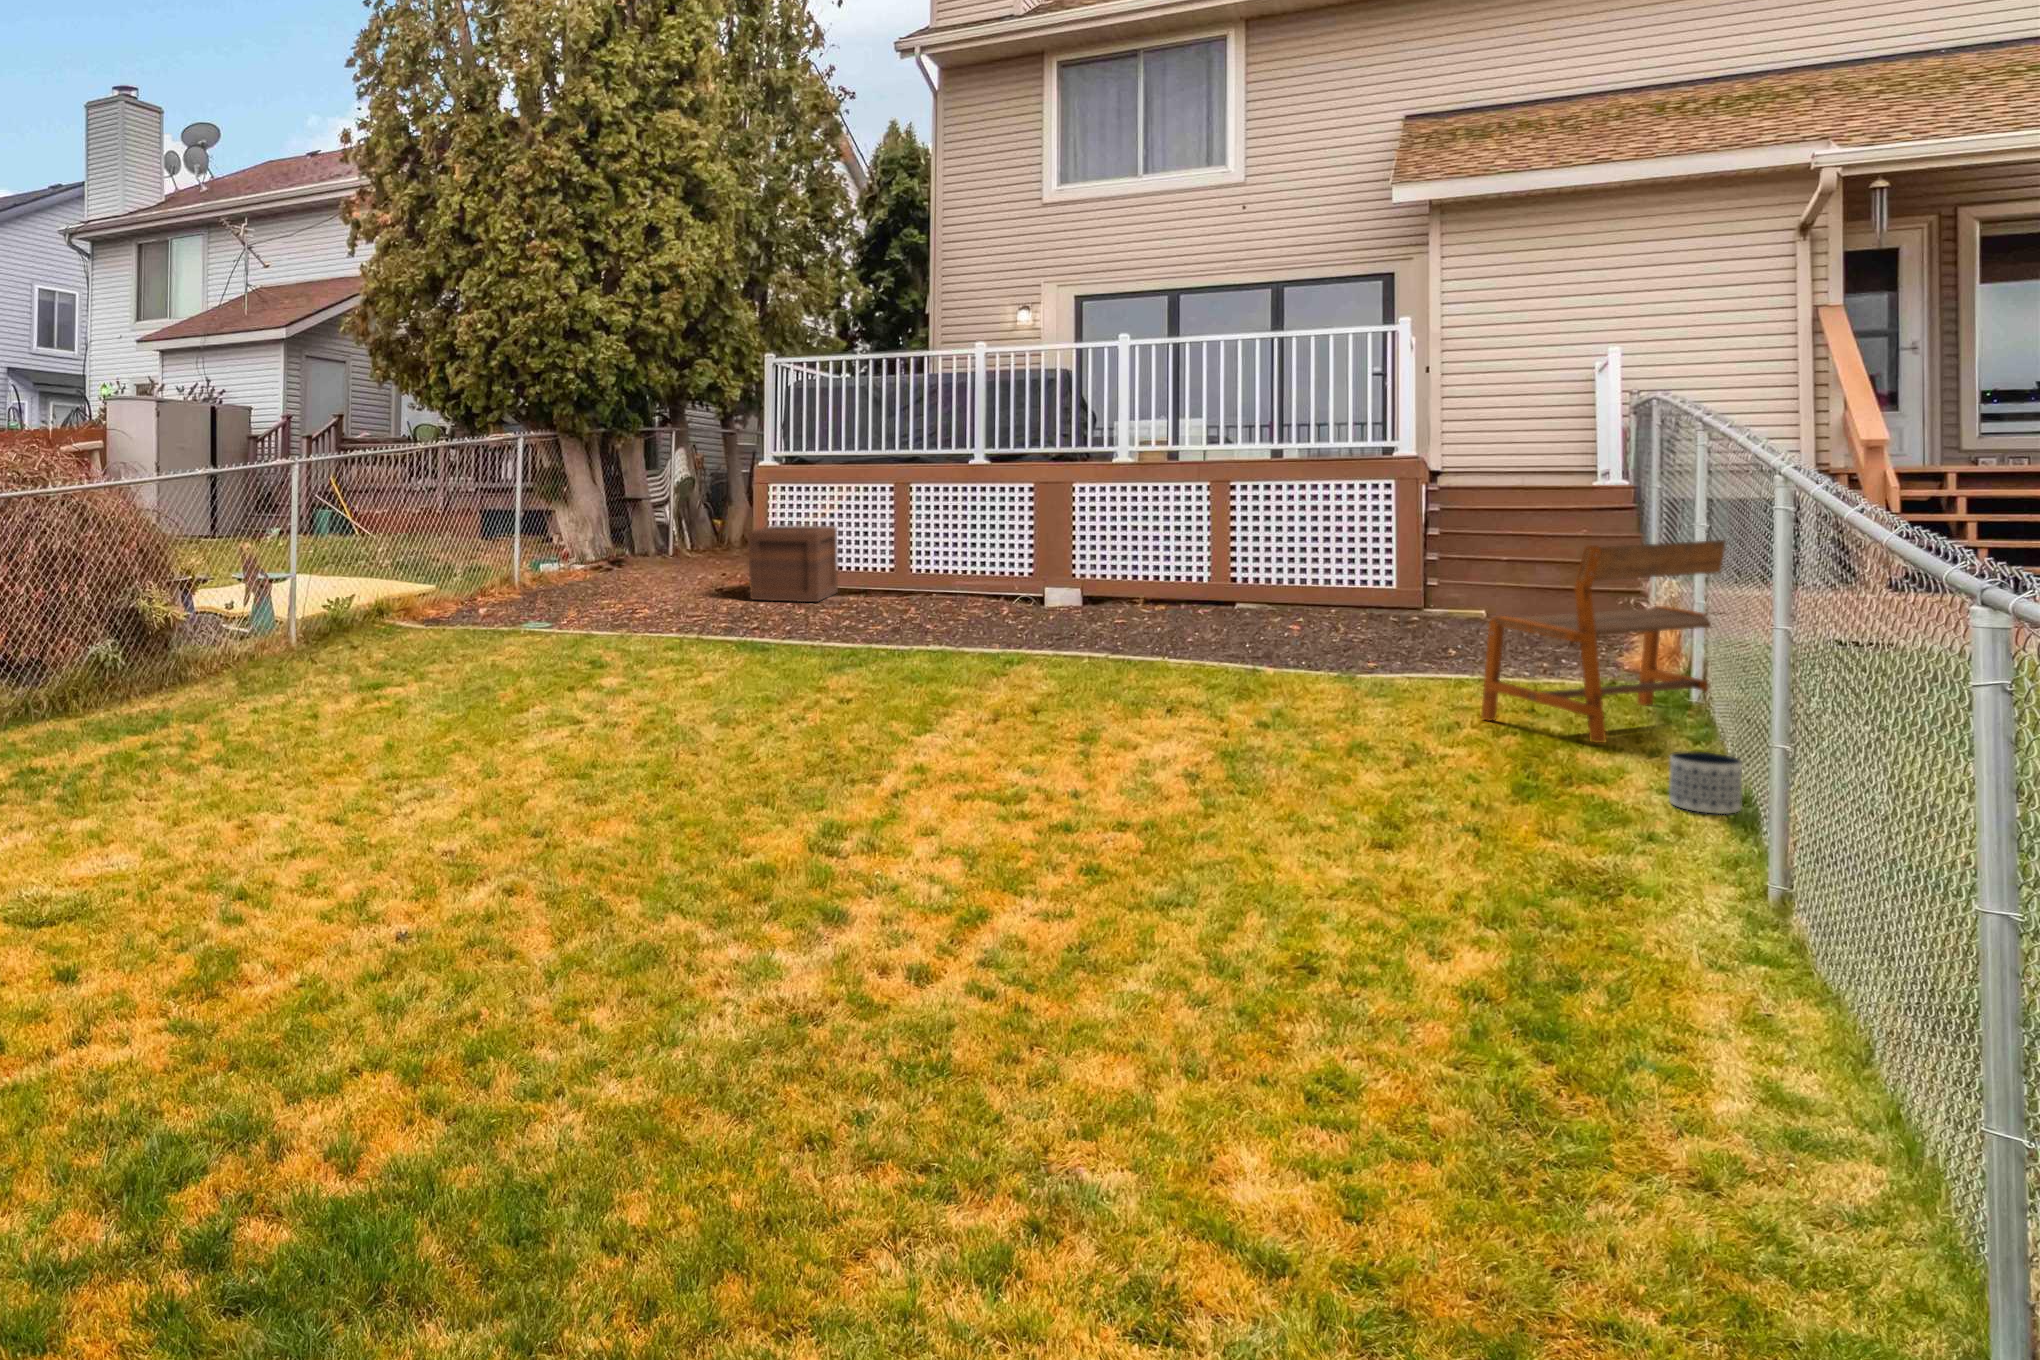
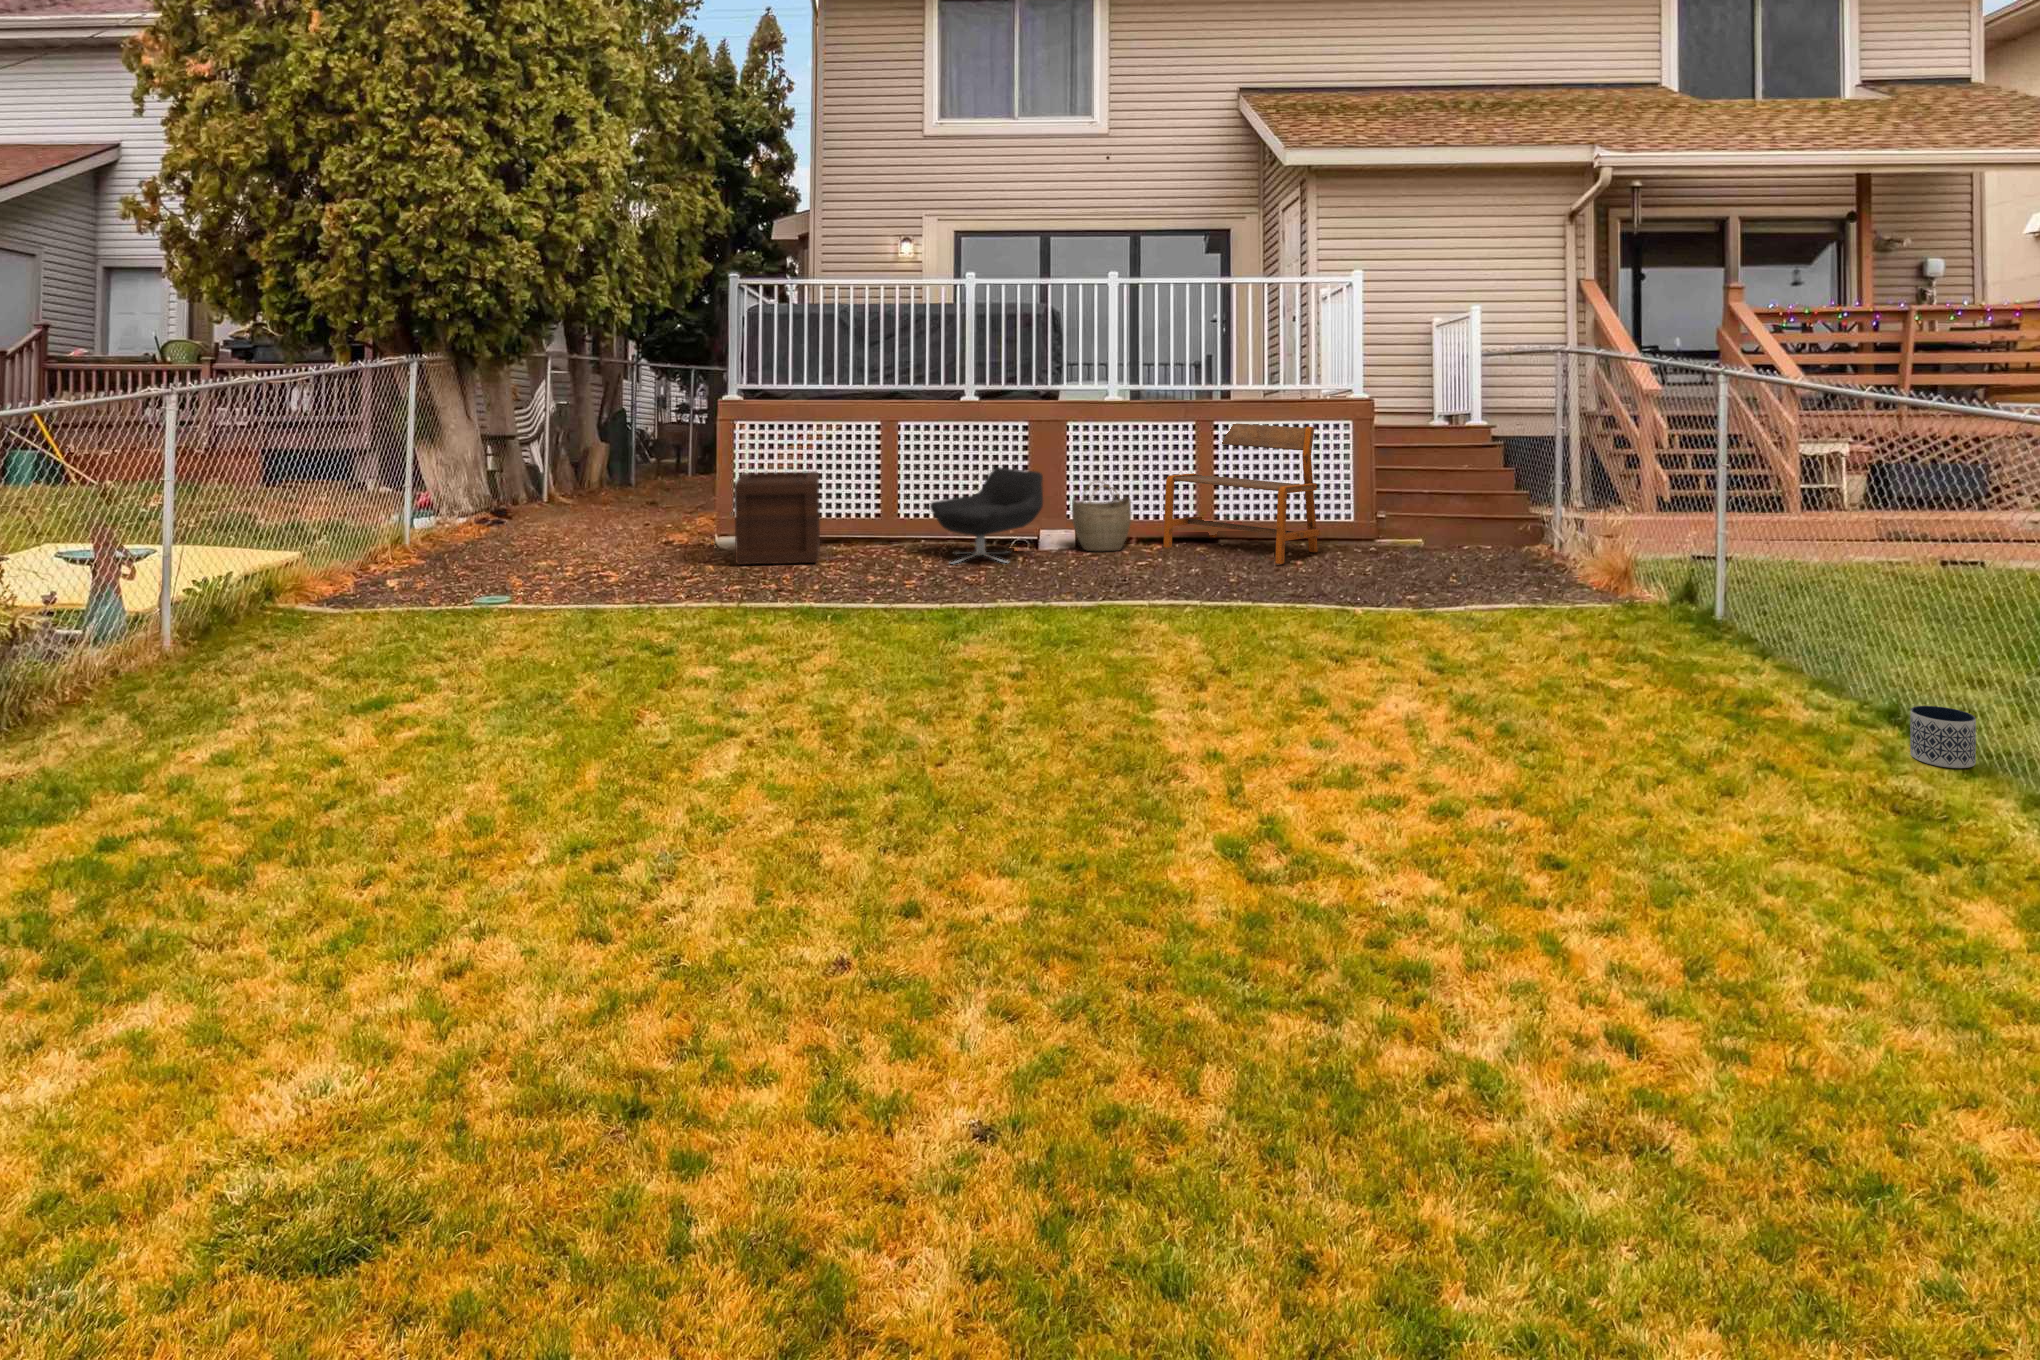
lounge chair: none [926,526,1033,611] -> present [930,468,1043,563]
bench: present [1481,540,1726,743] -> present [1163,424,1320,564]
woven basket: none [1067,542,1128,608] -> present [1072,481,1131,551]

